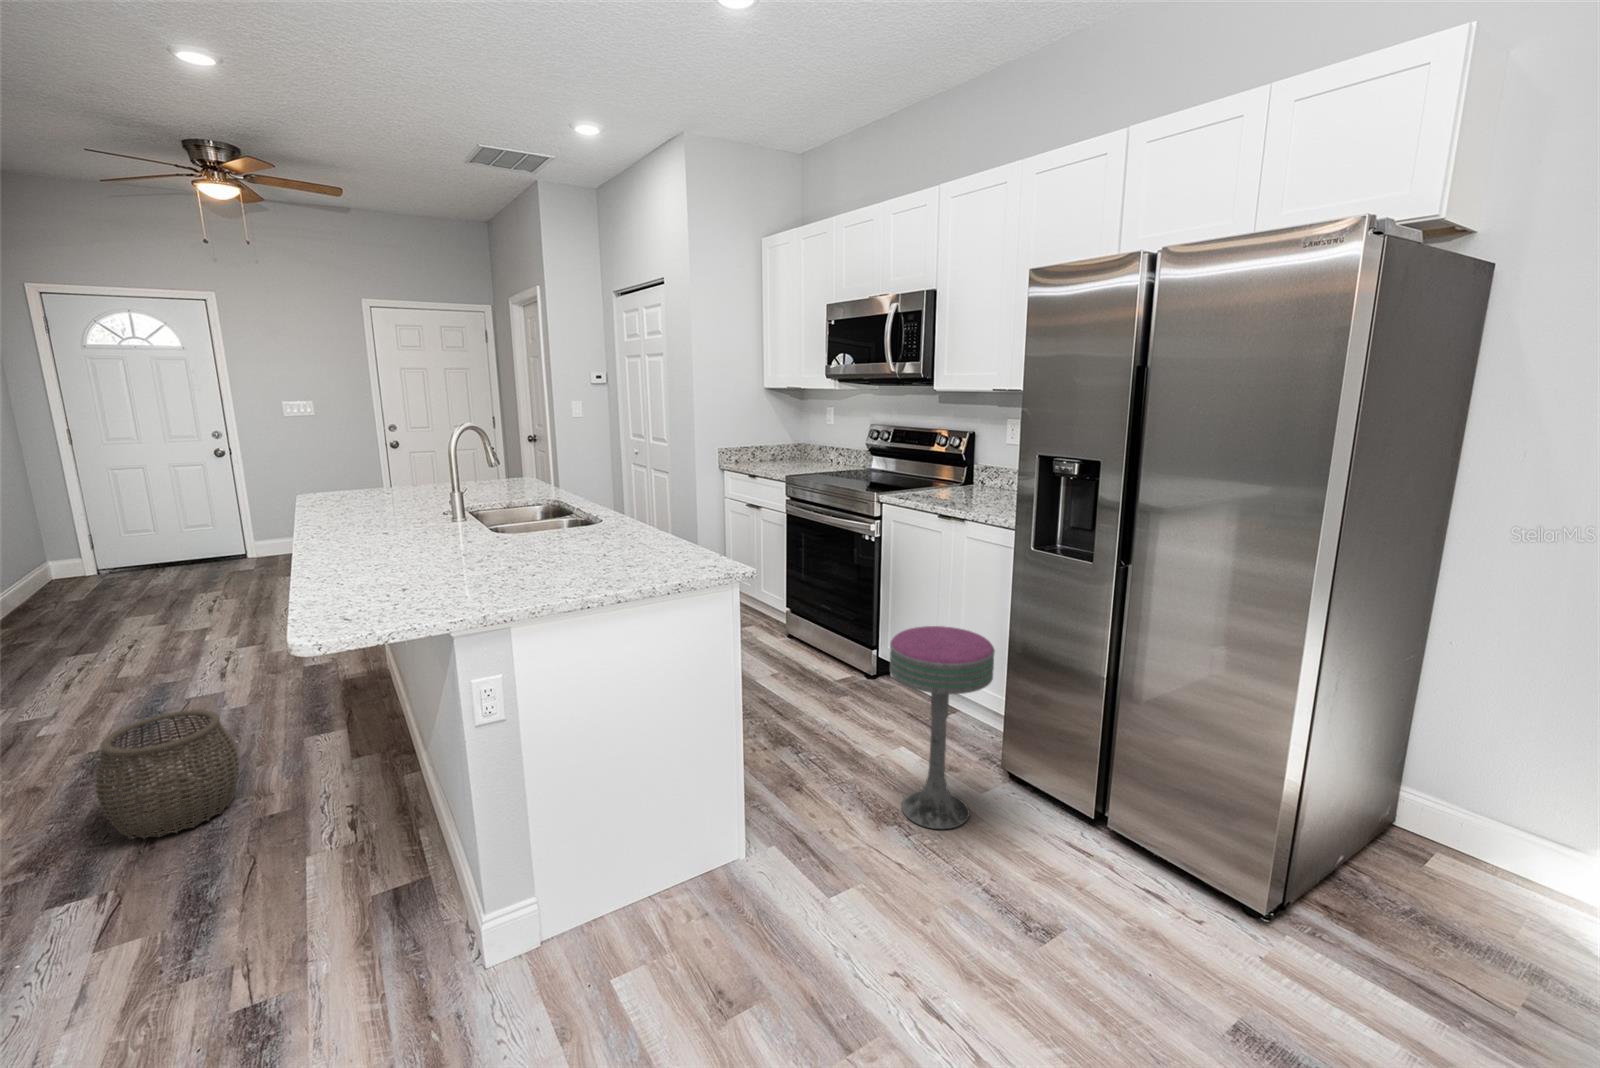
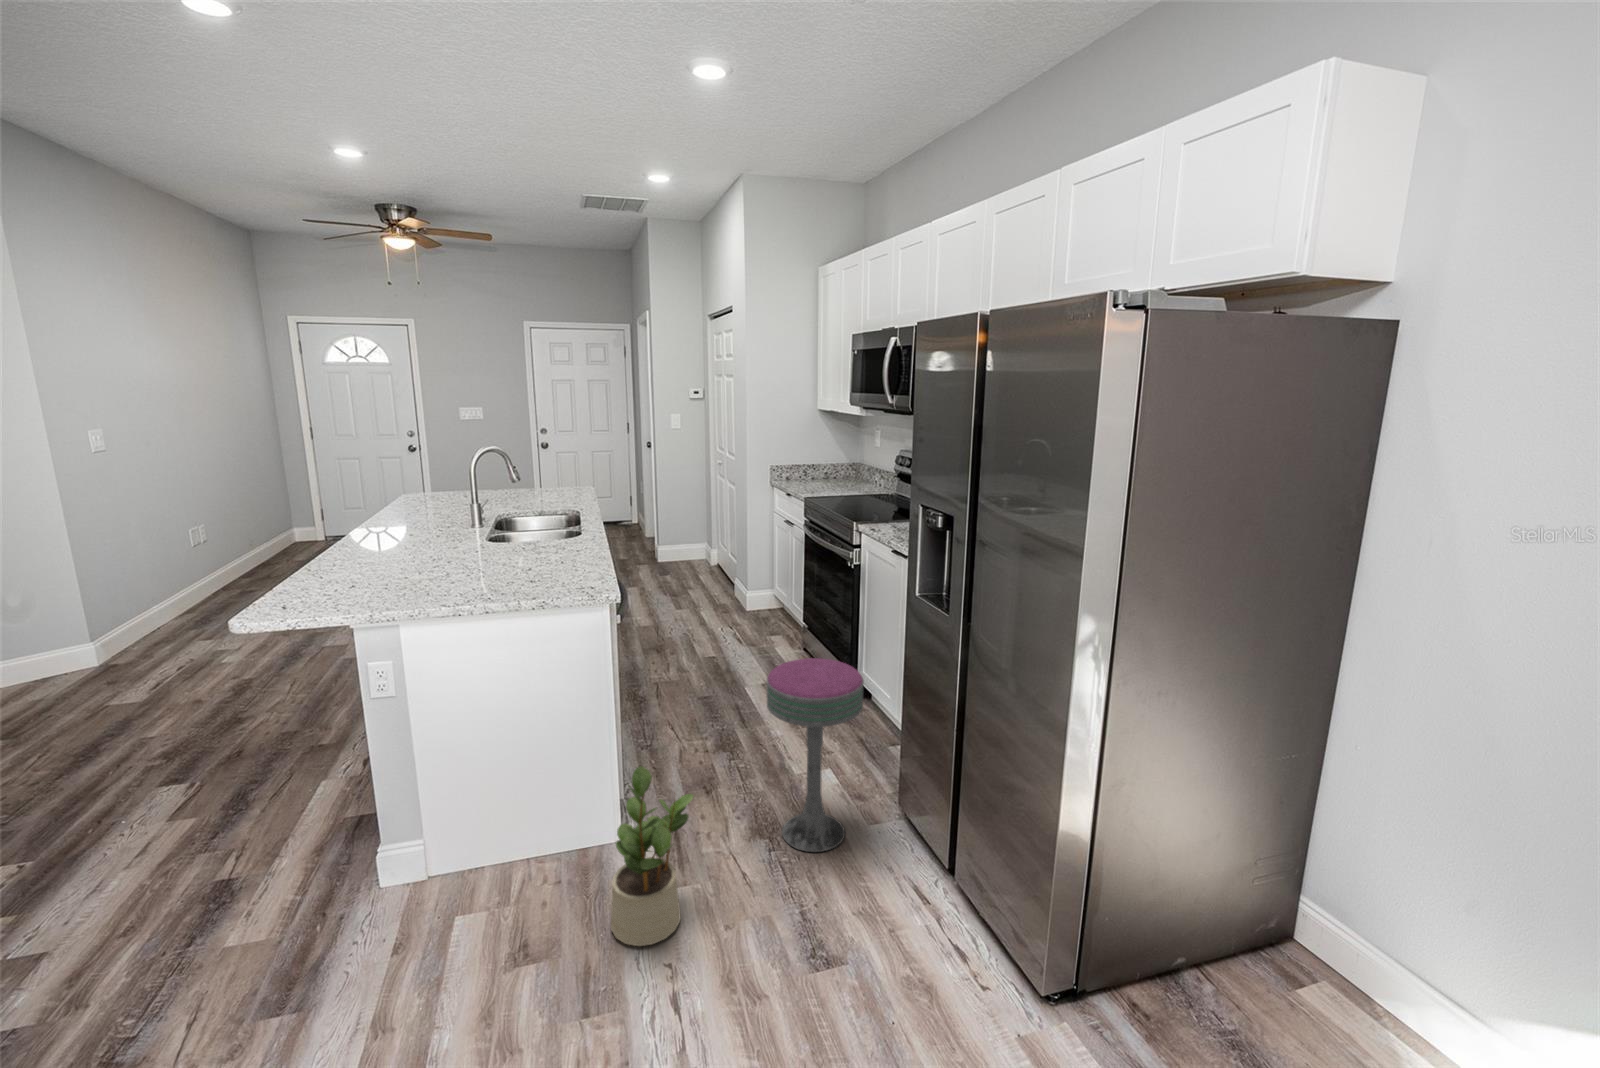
woven basket: present [95,710,240,839] -> none [210,657,312,748]
potted plant: none [799,756,894,963] -> present [611,766,693,946]

